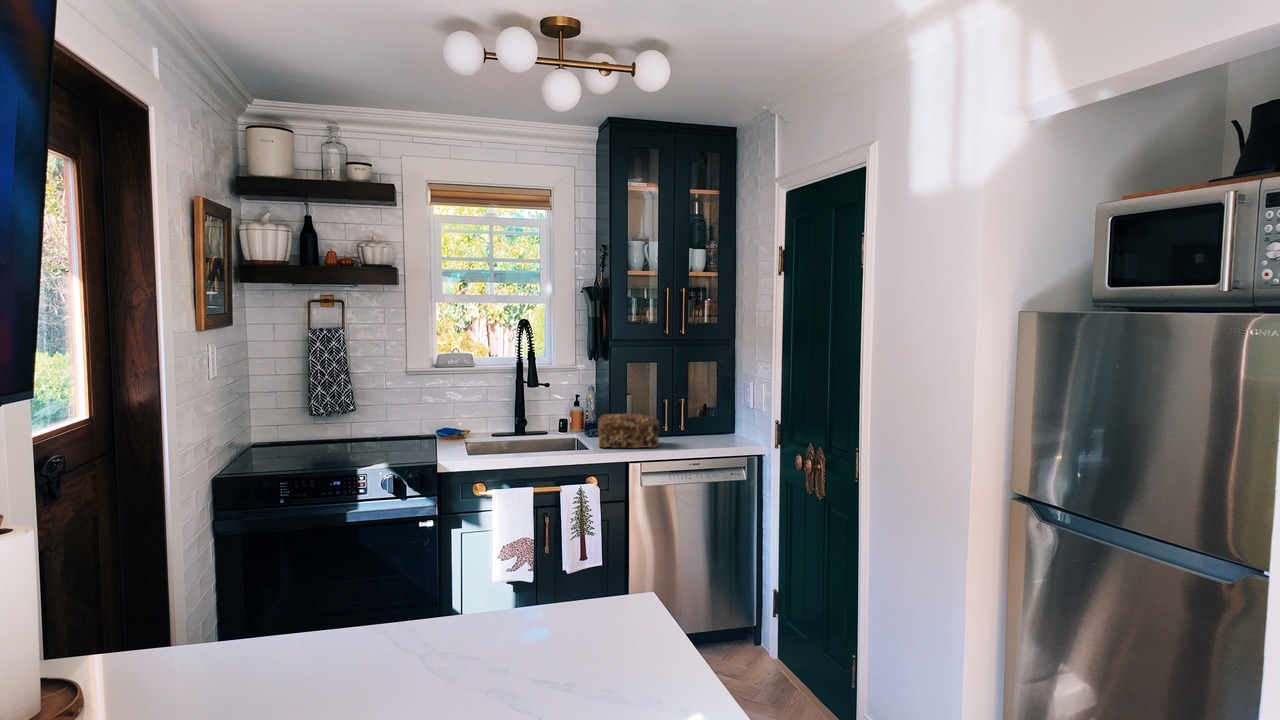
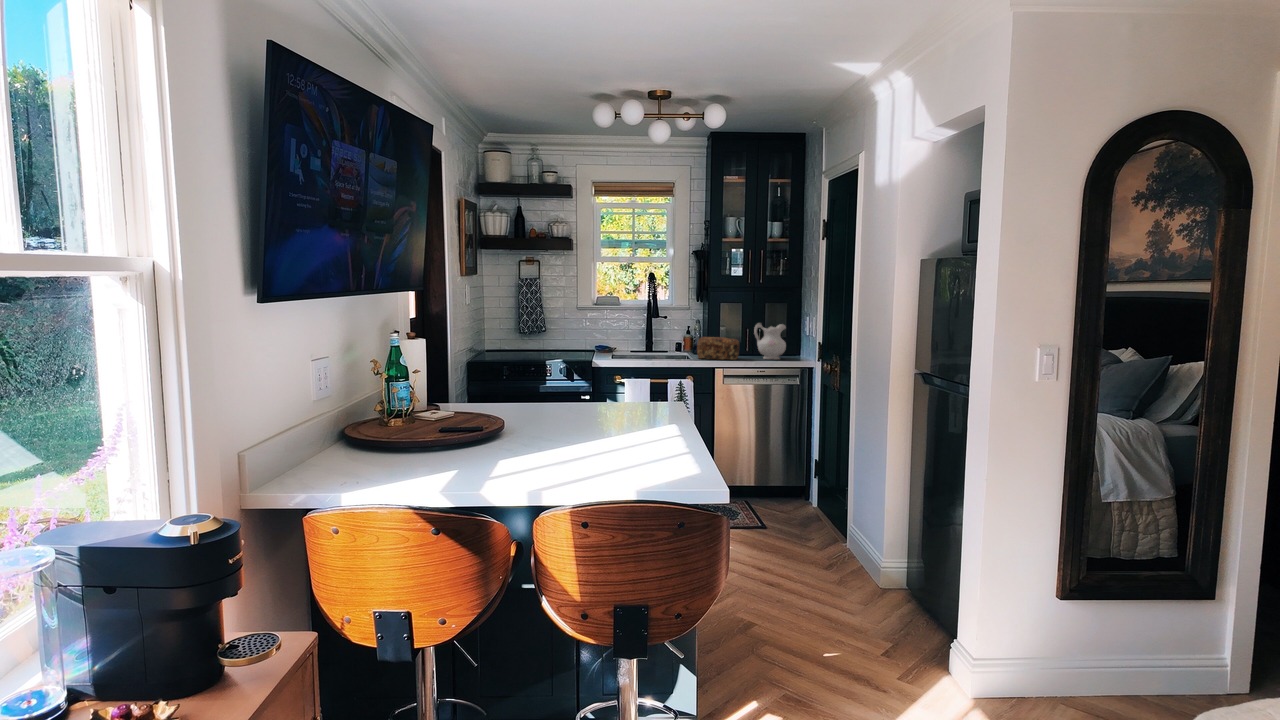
ceramic pitcher: none [677,390,722,444] -> present [754,323,786,359]

